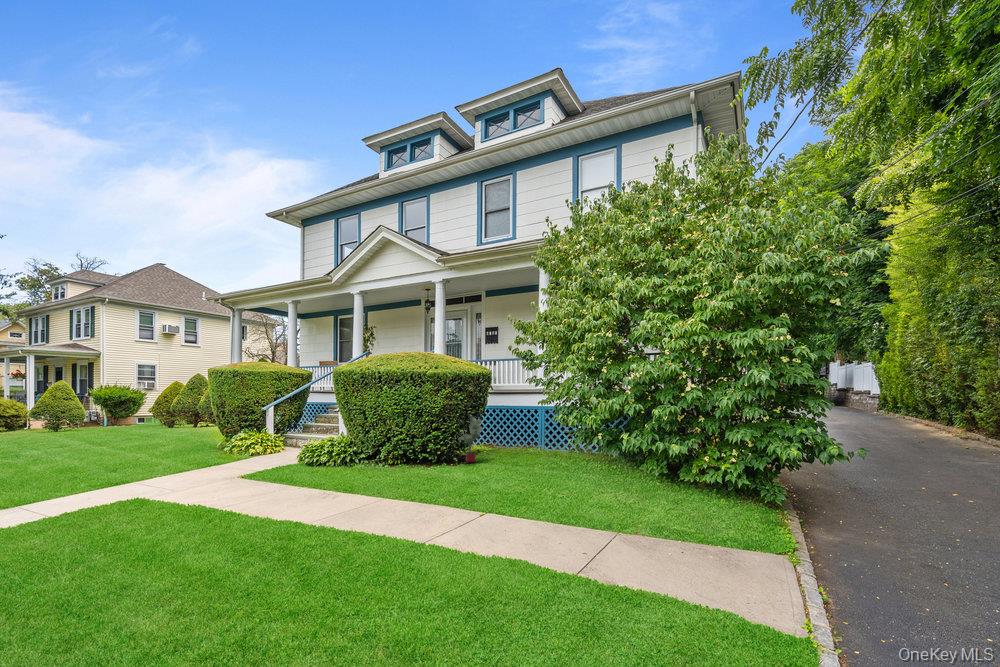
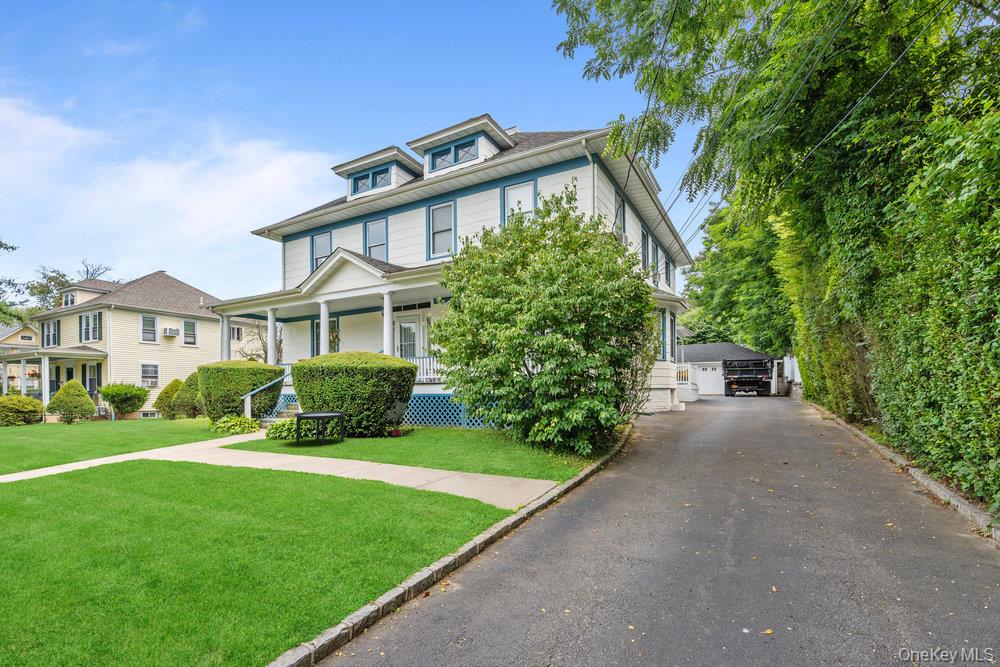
round table: none [344,430,411,479] -> present [294,411,346,445]

